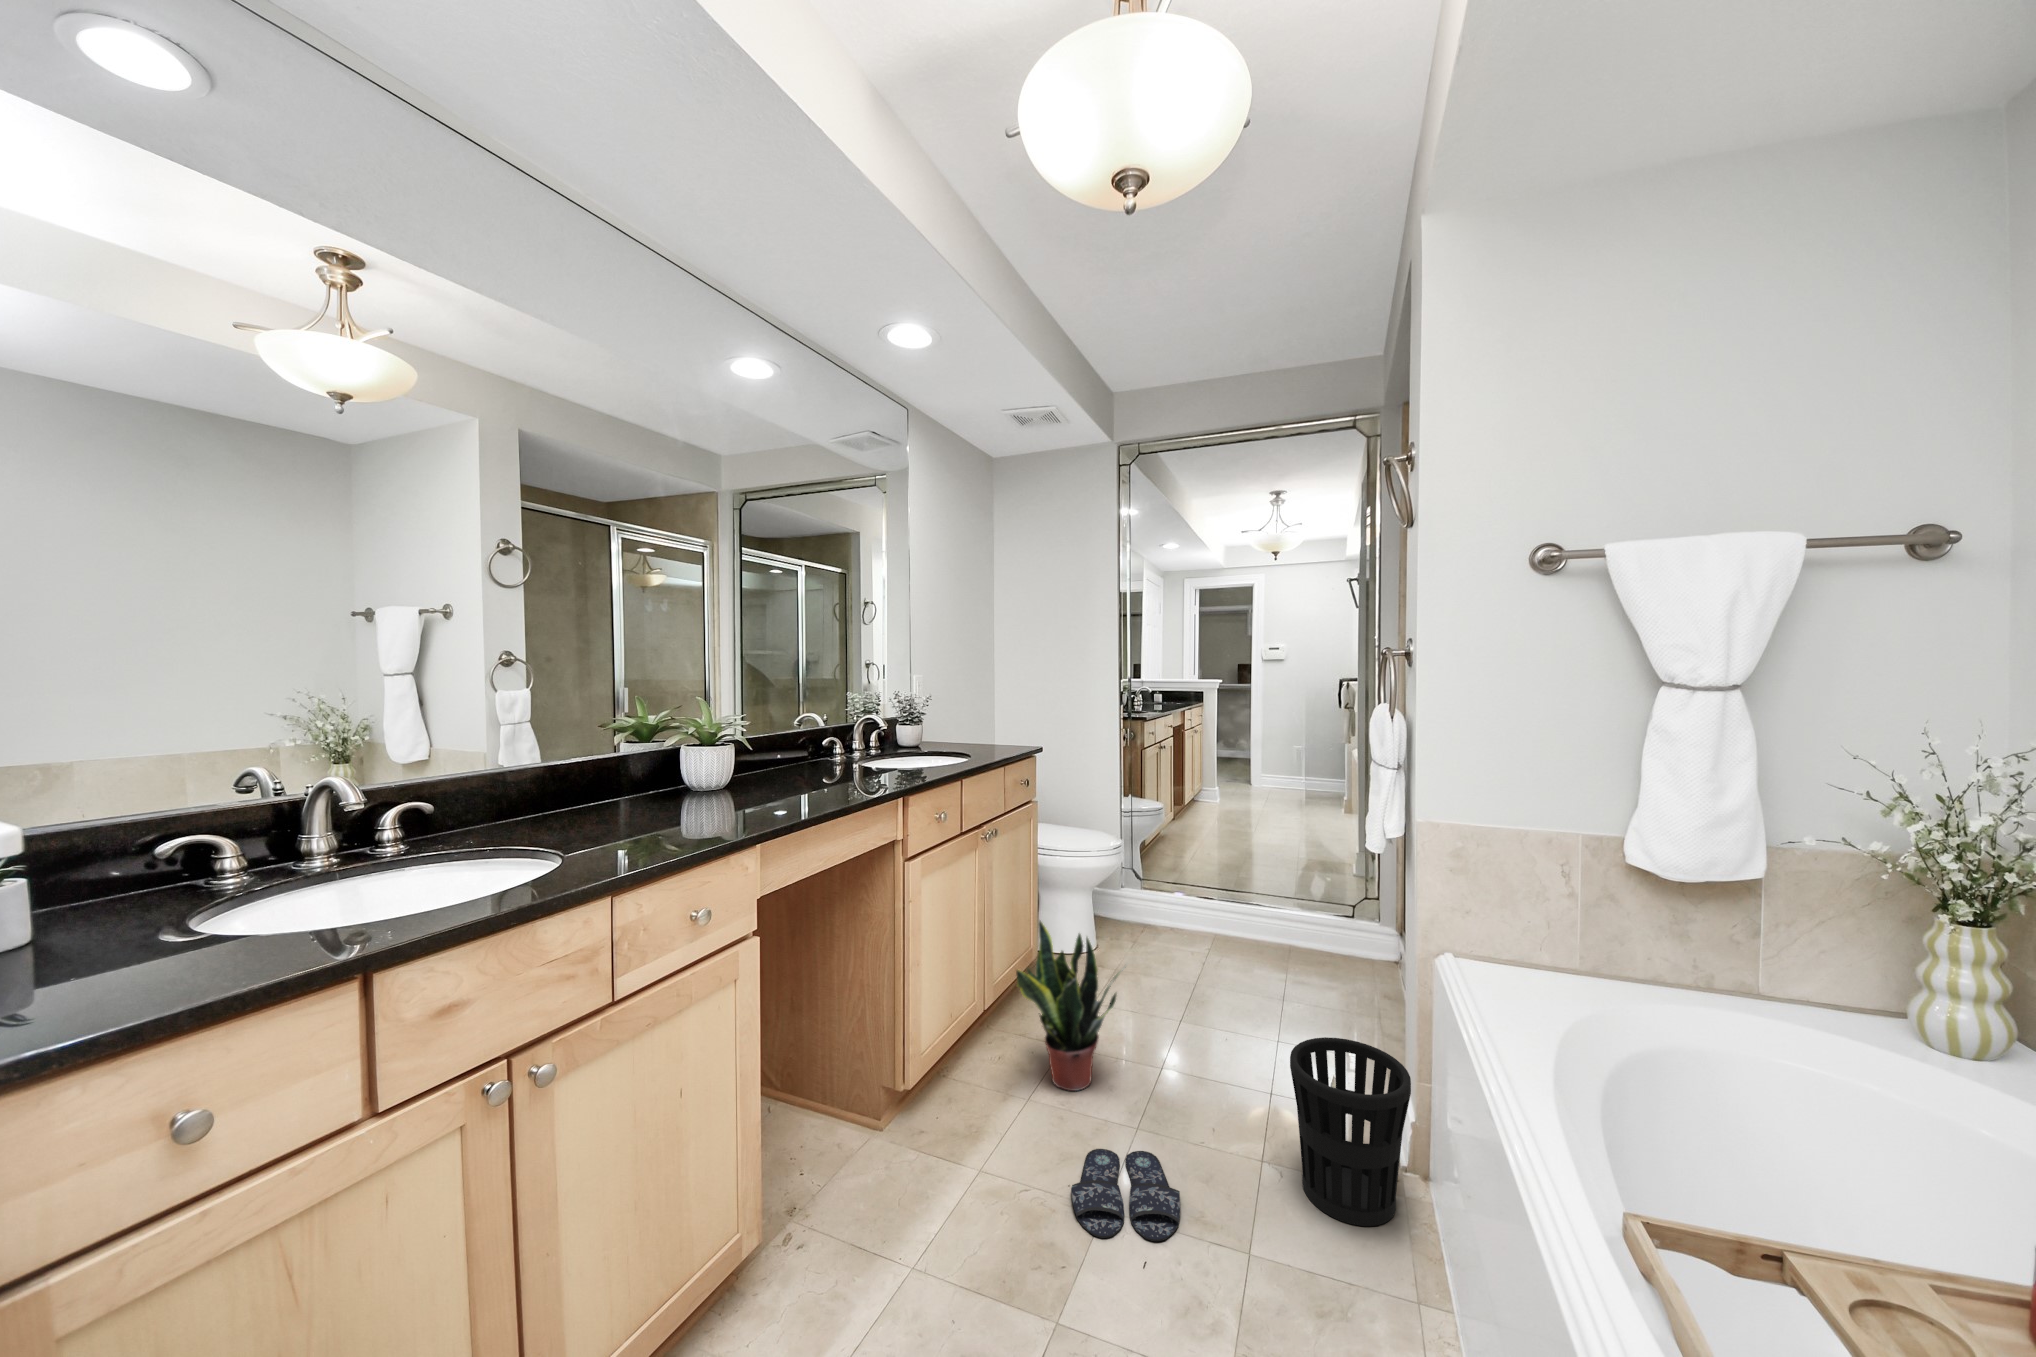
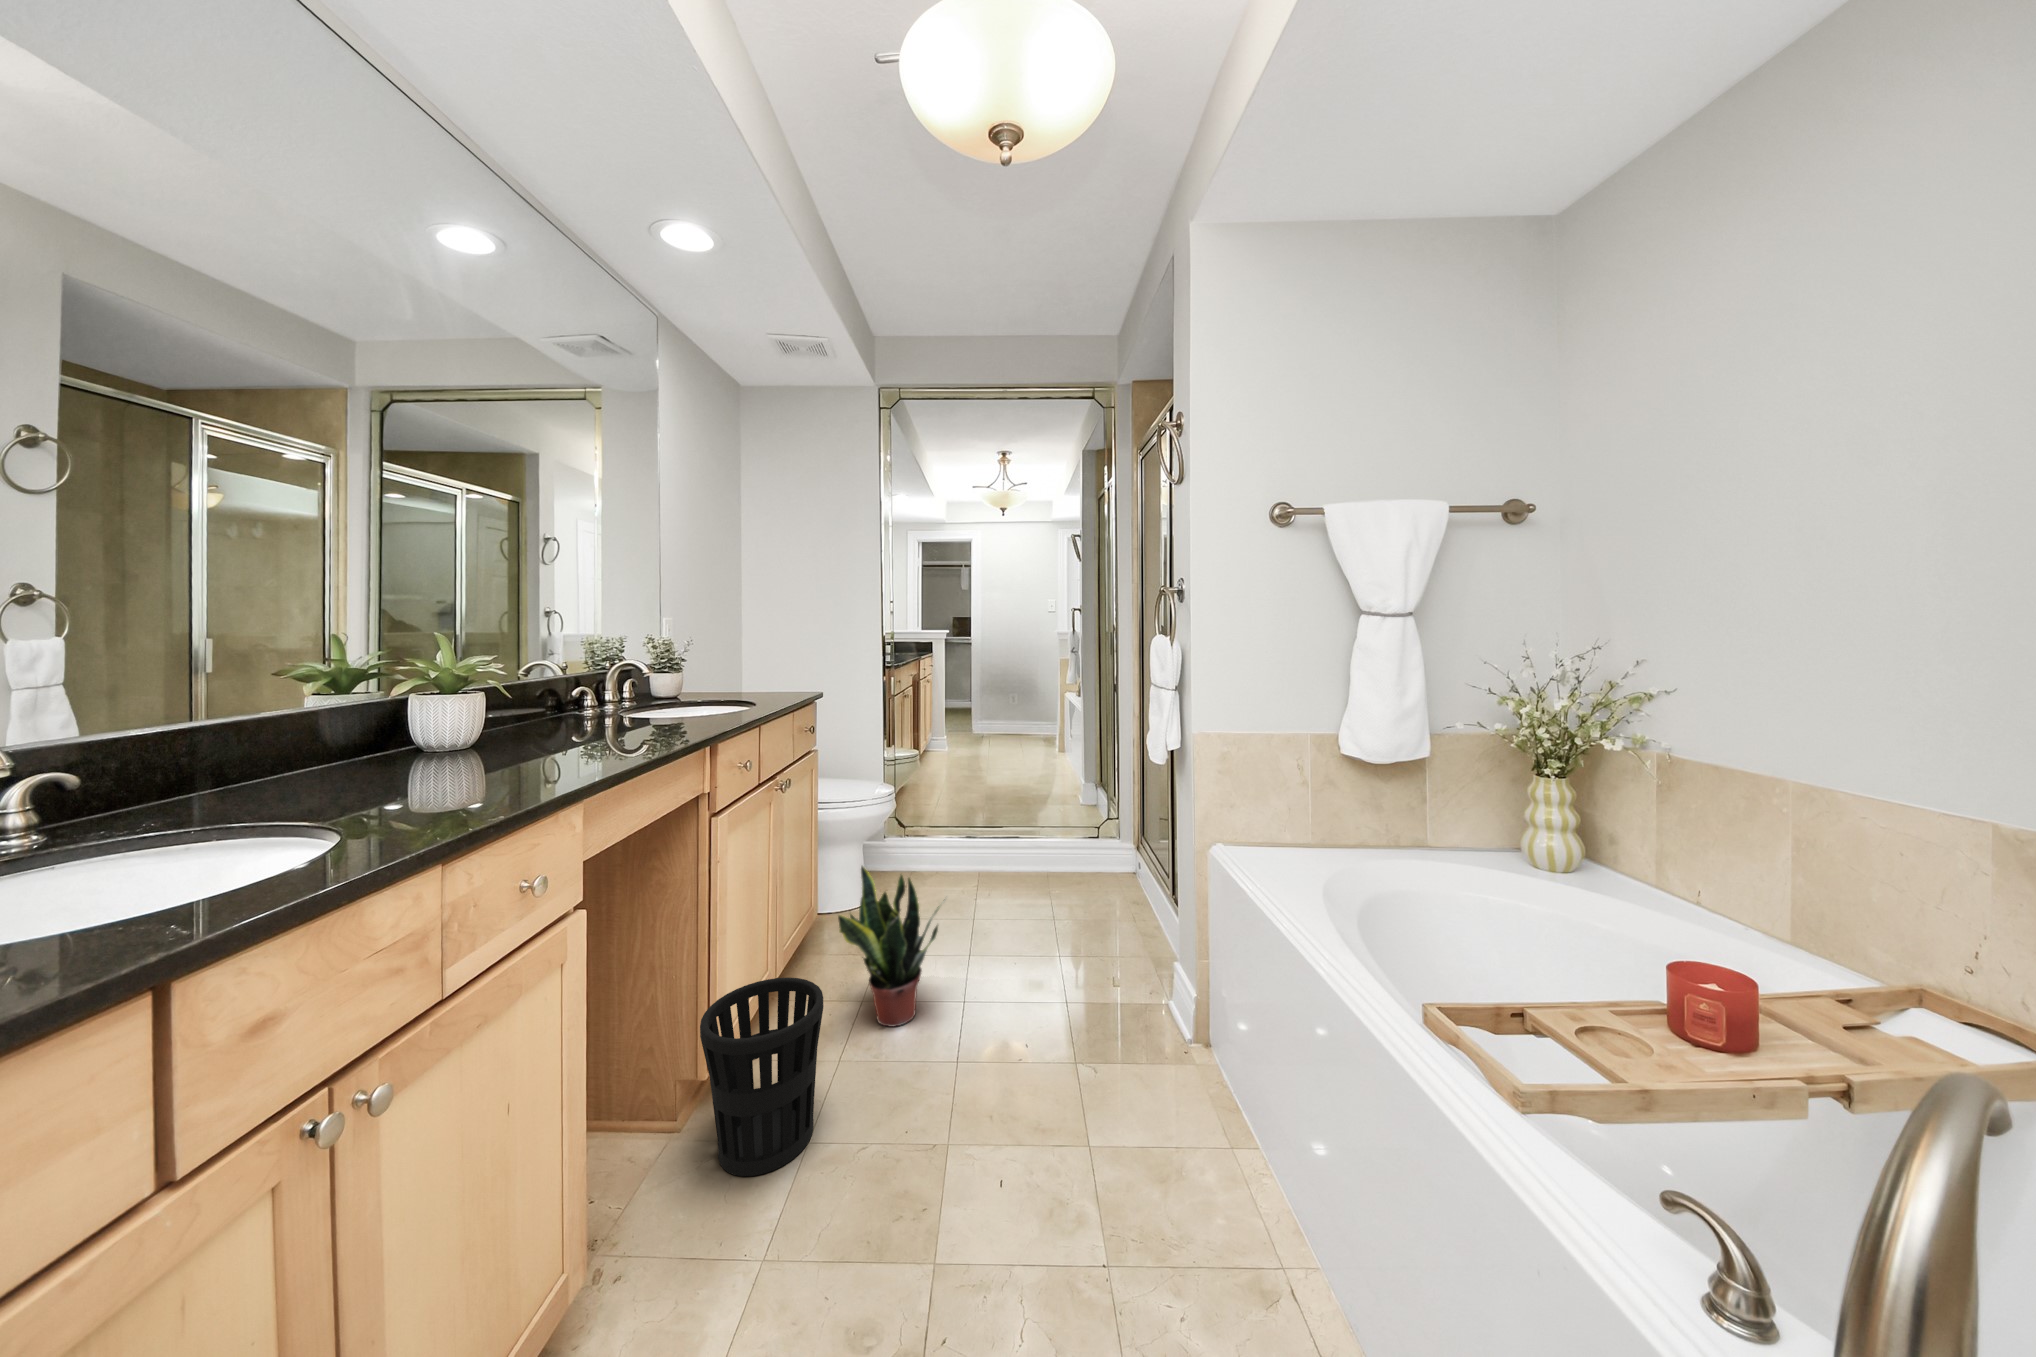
wastebasket: present [1290,1037,1411,1226] -> present [700,978,823,1176]
slippers: present [1071,1149,1180,1242] -> none [898,1071,1006,1170]

